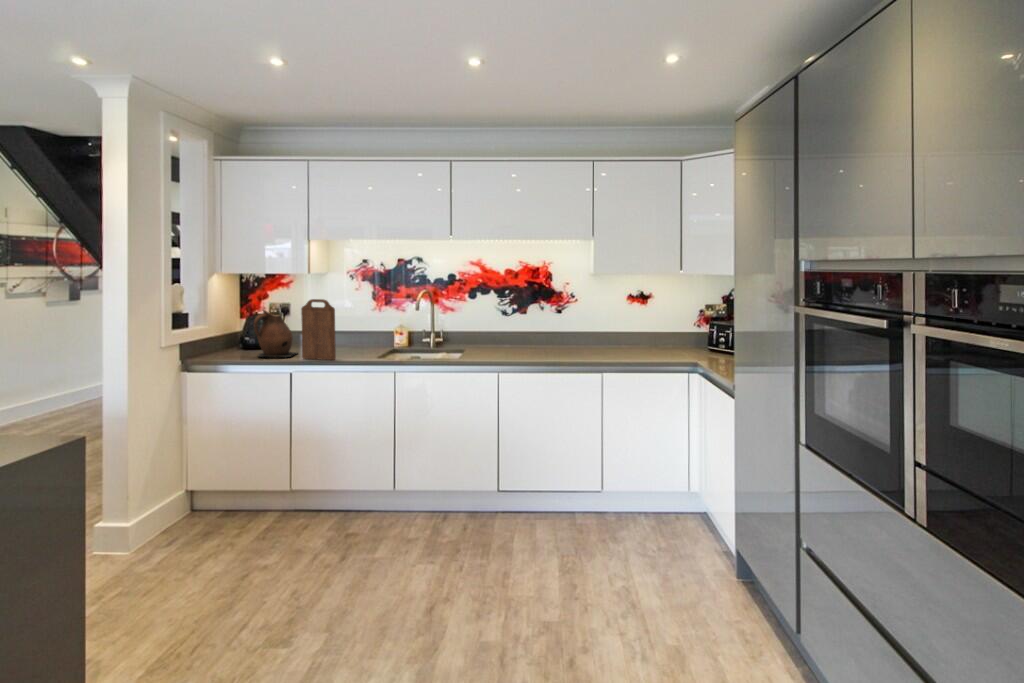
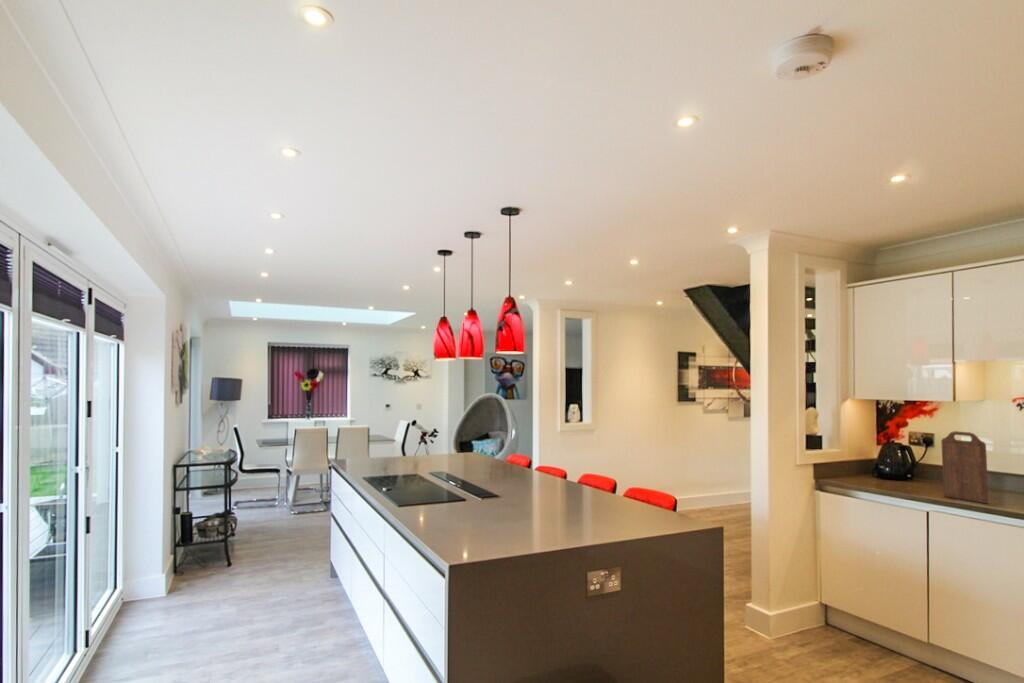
ceramic pitcher: present [254,310,298,357] -> none [886,438,941,492]

